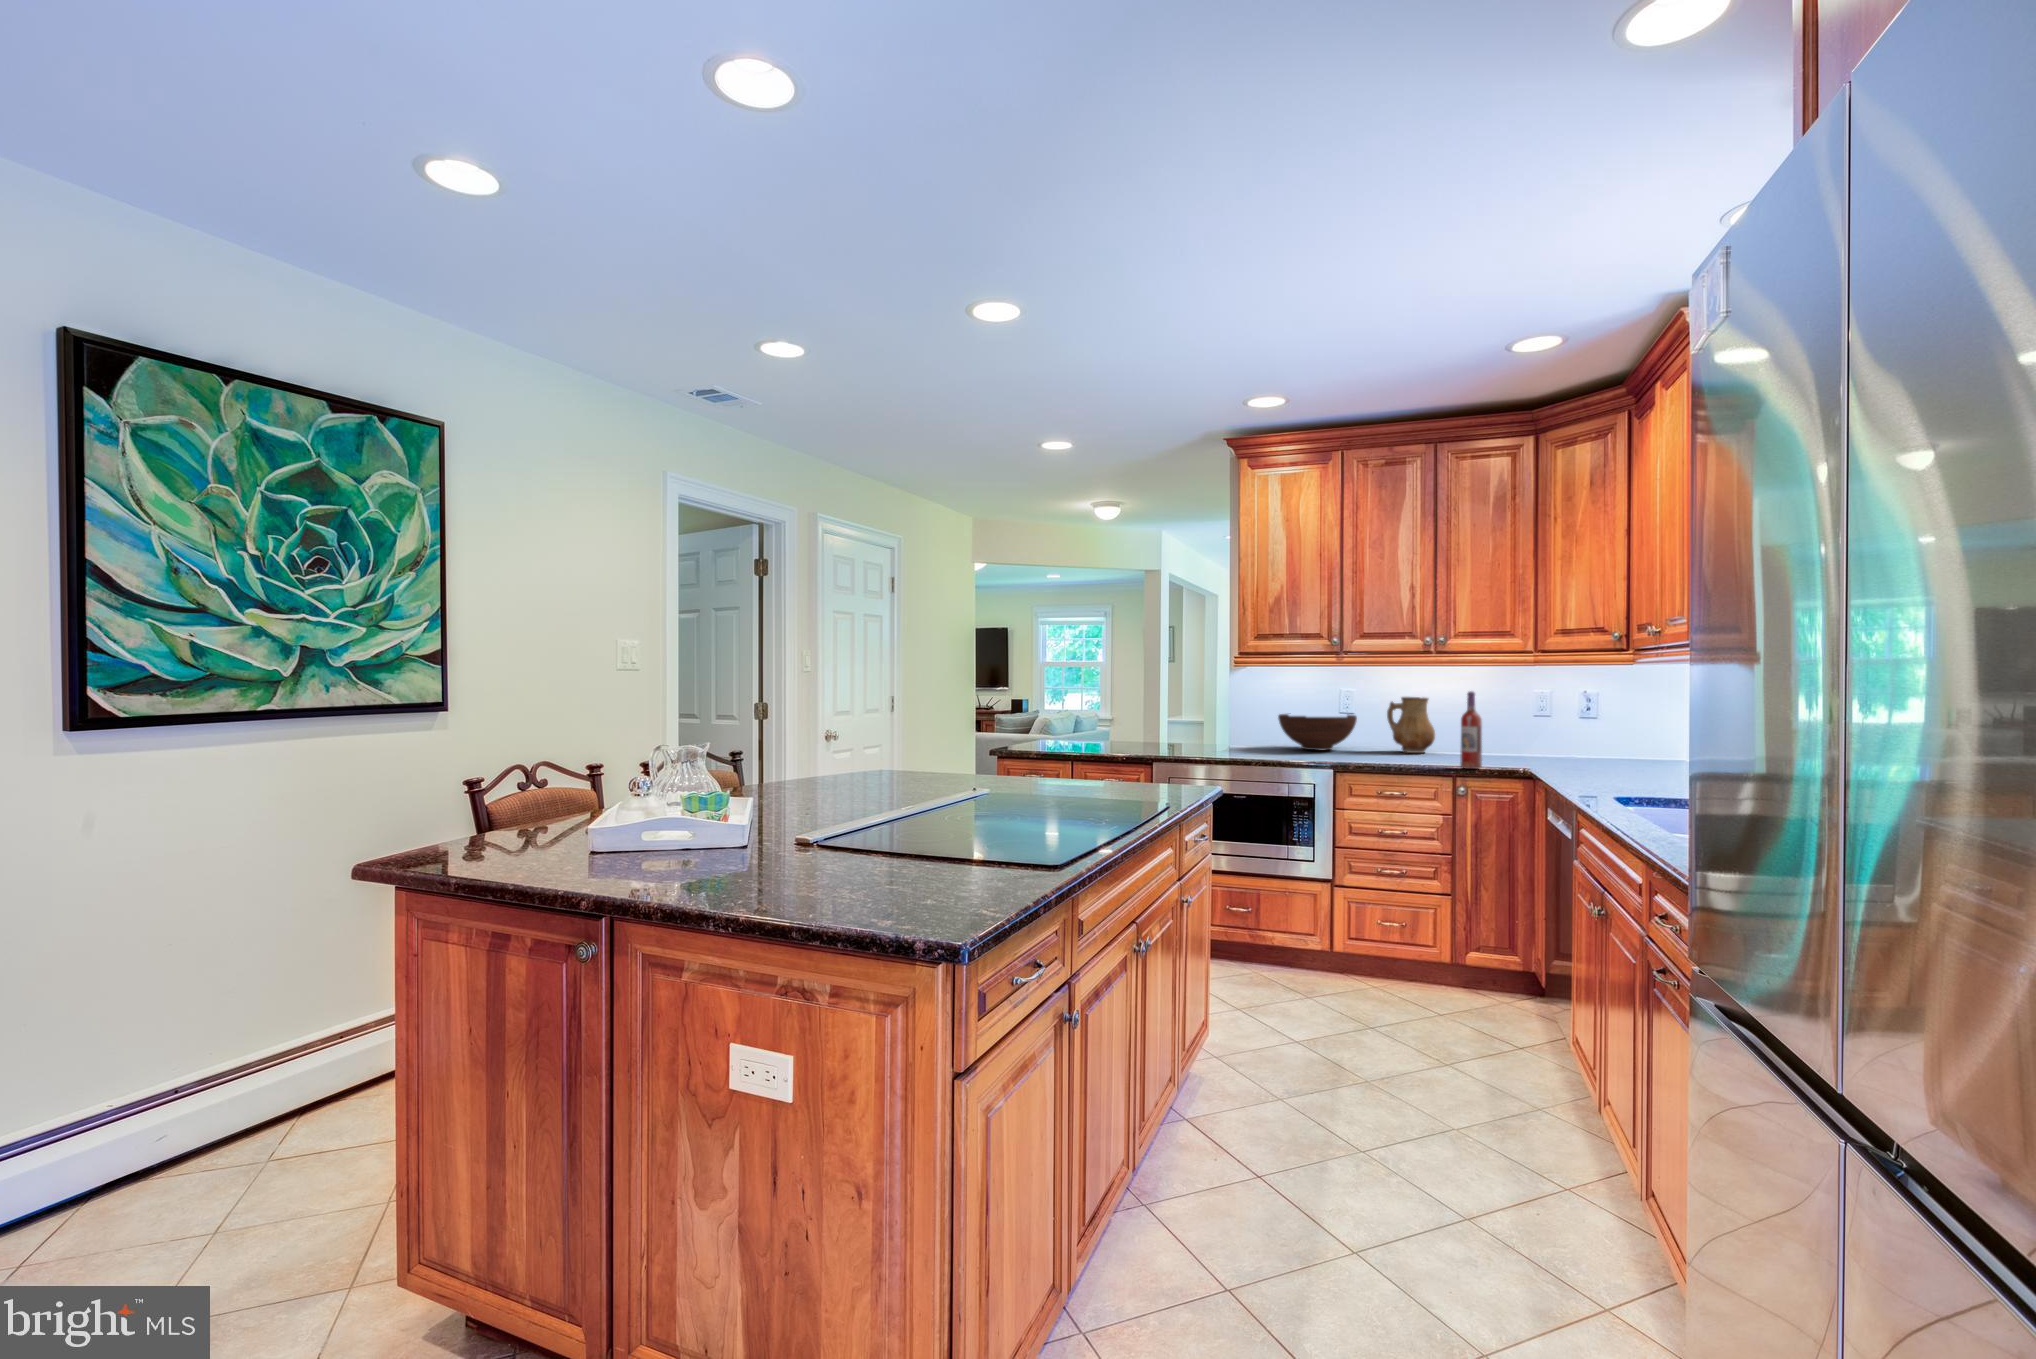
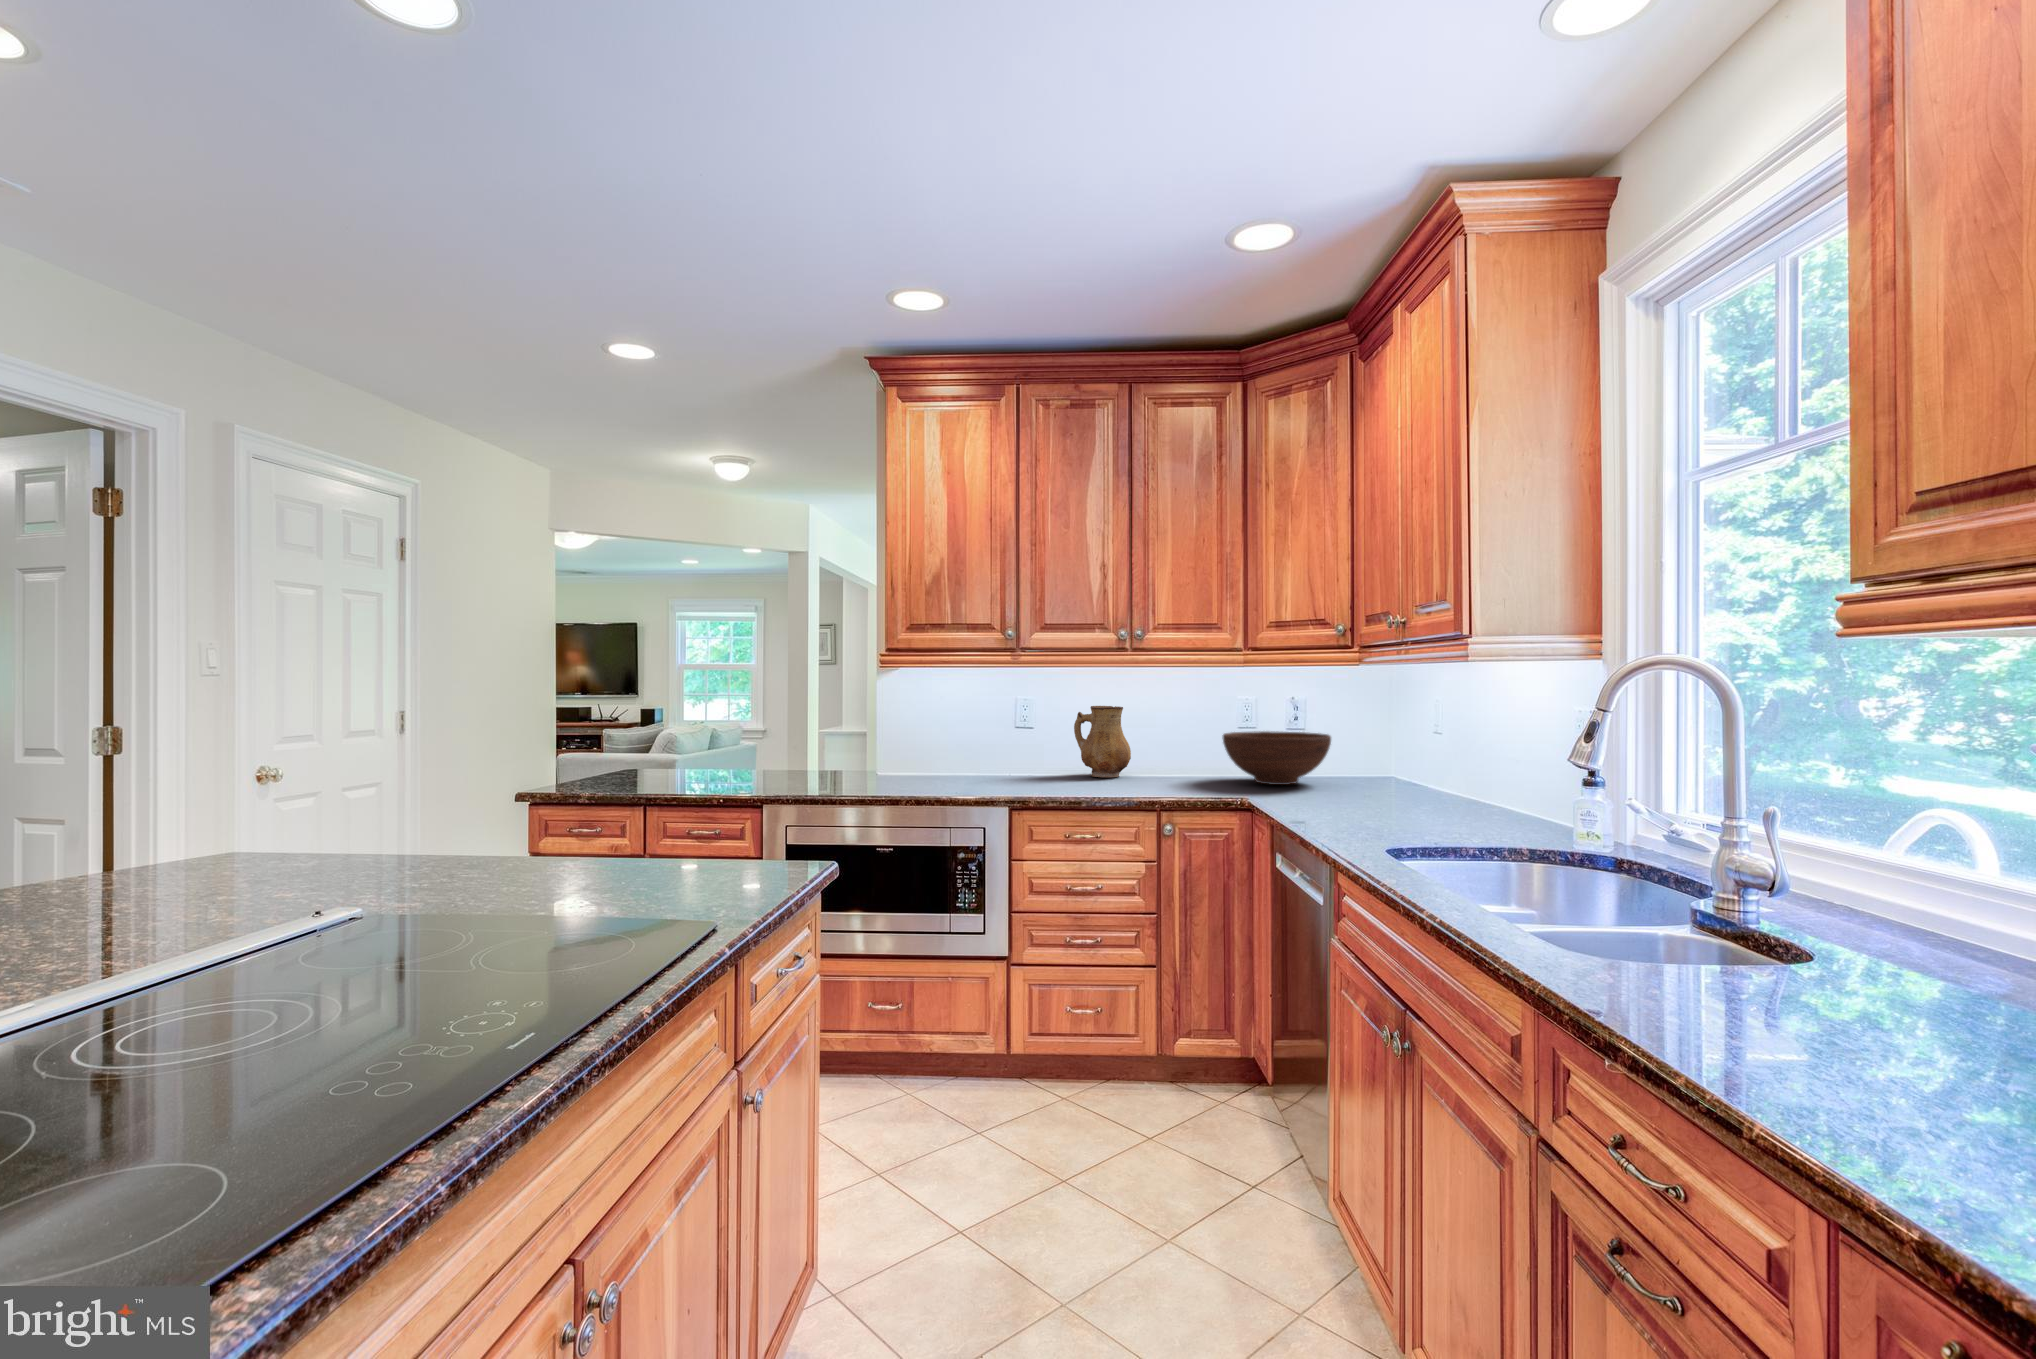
wine bottle: present [1460,692,1482,769] -> none [1166,700,1191,801]
fruit bowl: present [1278,714,1357,751] -> present [1223,731,1331,785]

